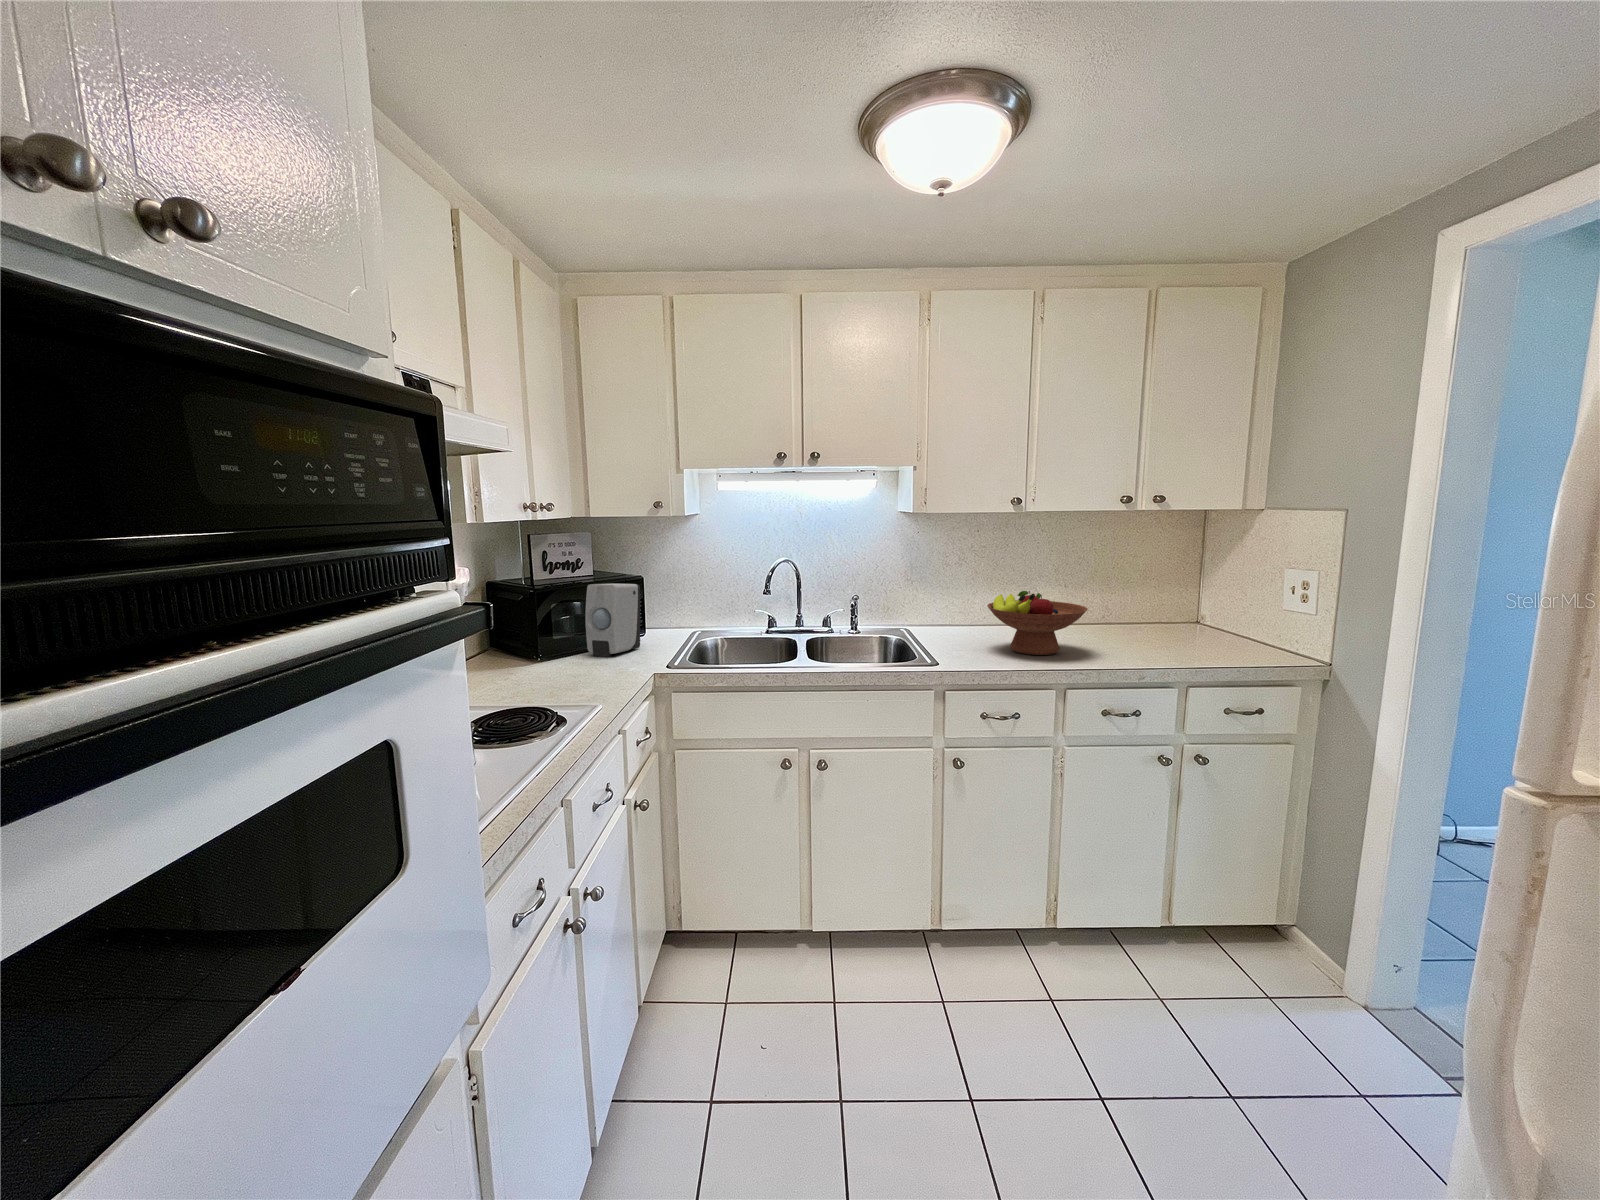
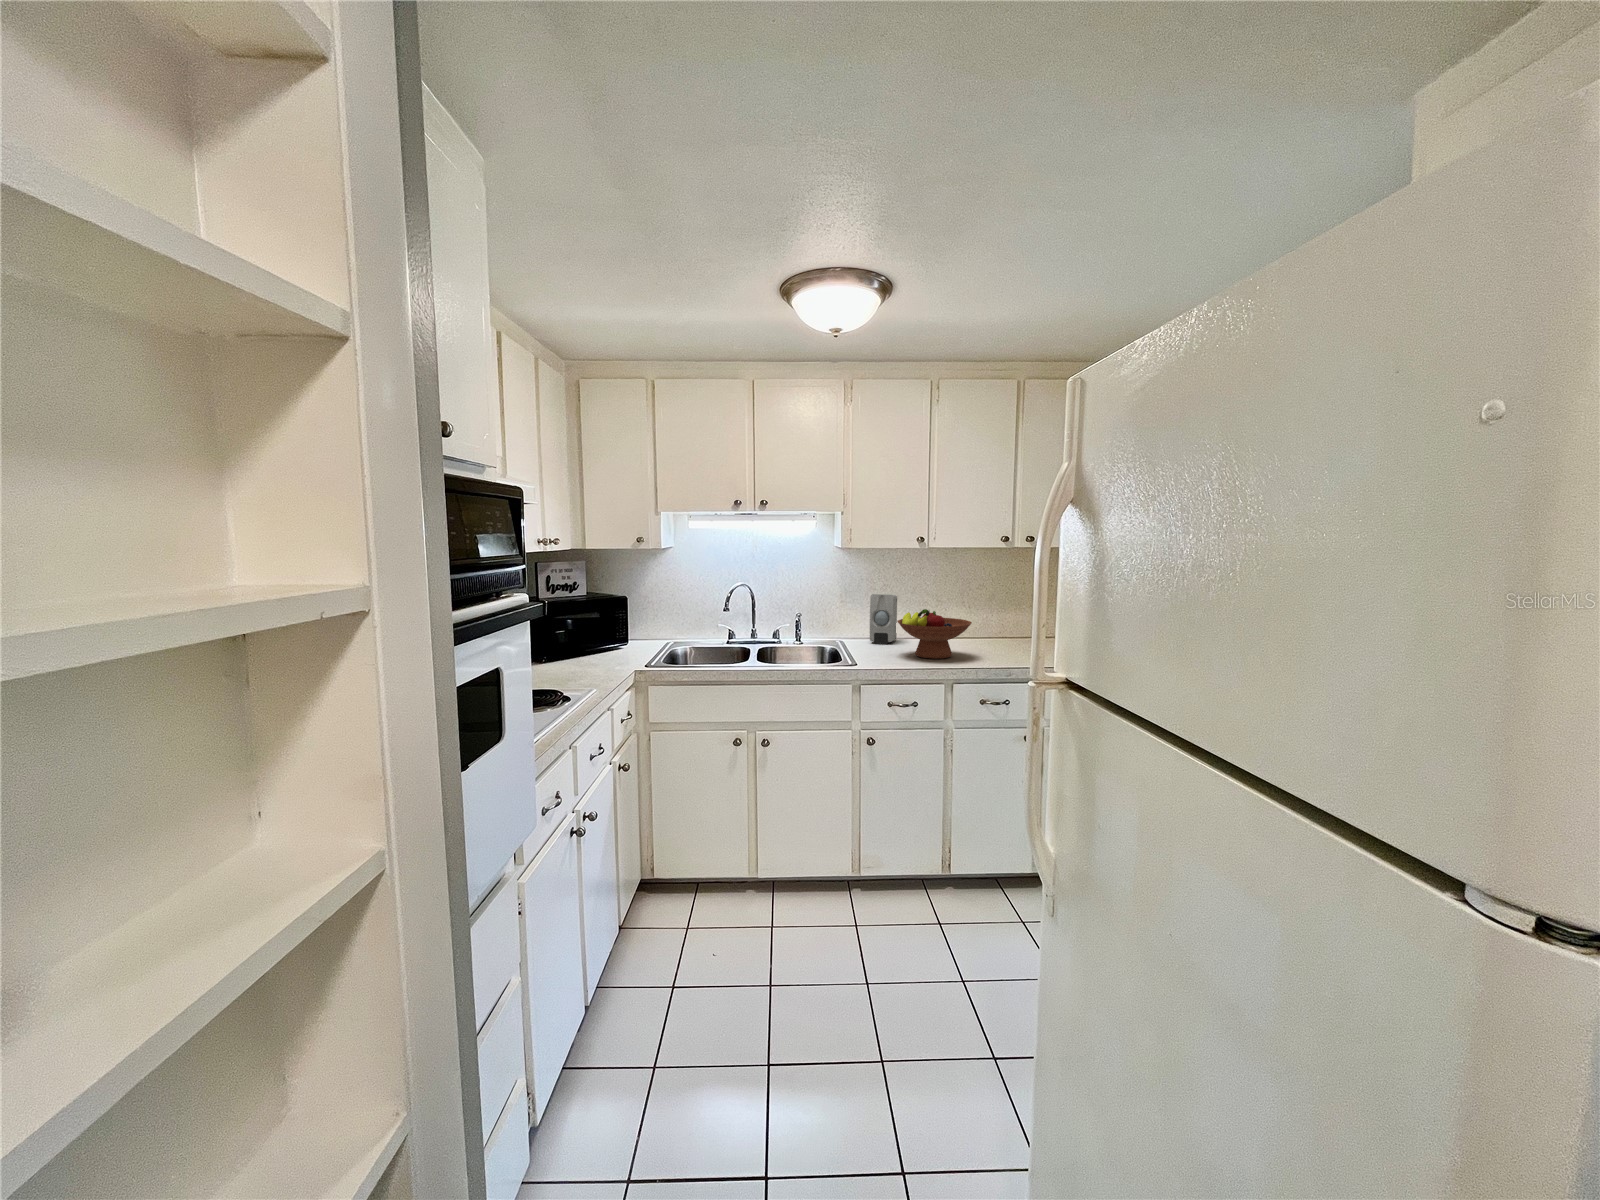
soap dispenser: present [585,583,640,657] -> present [870,594,897,644]

